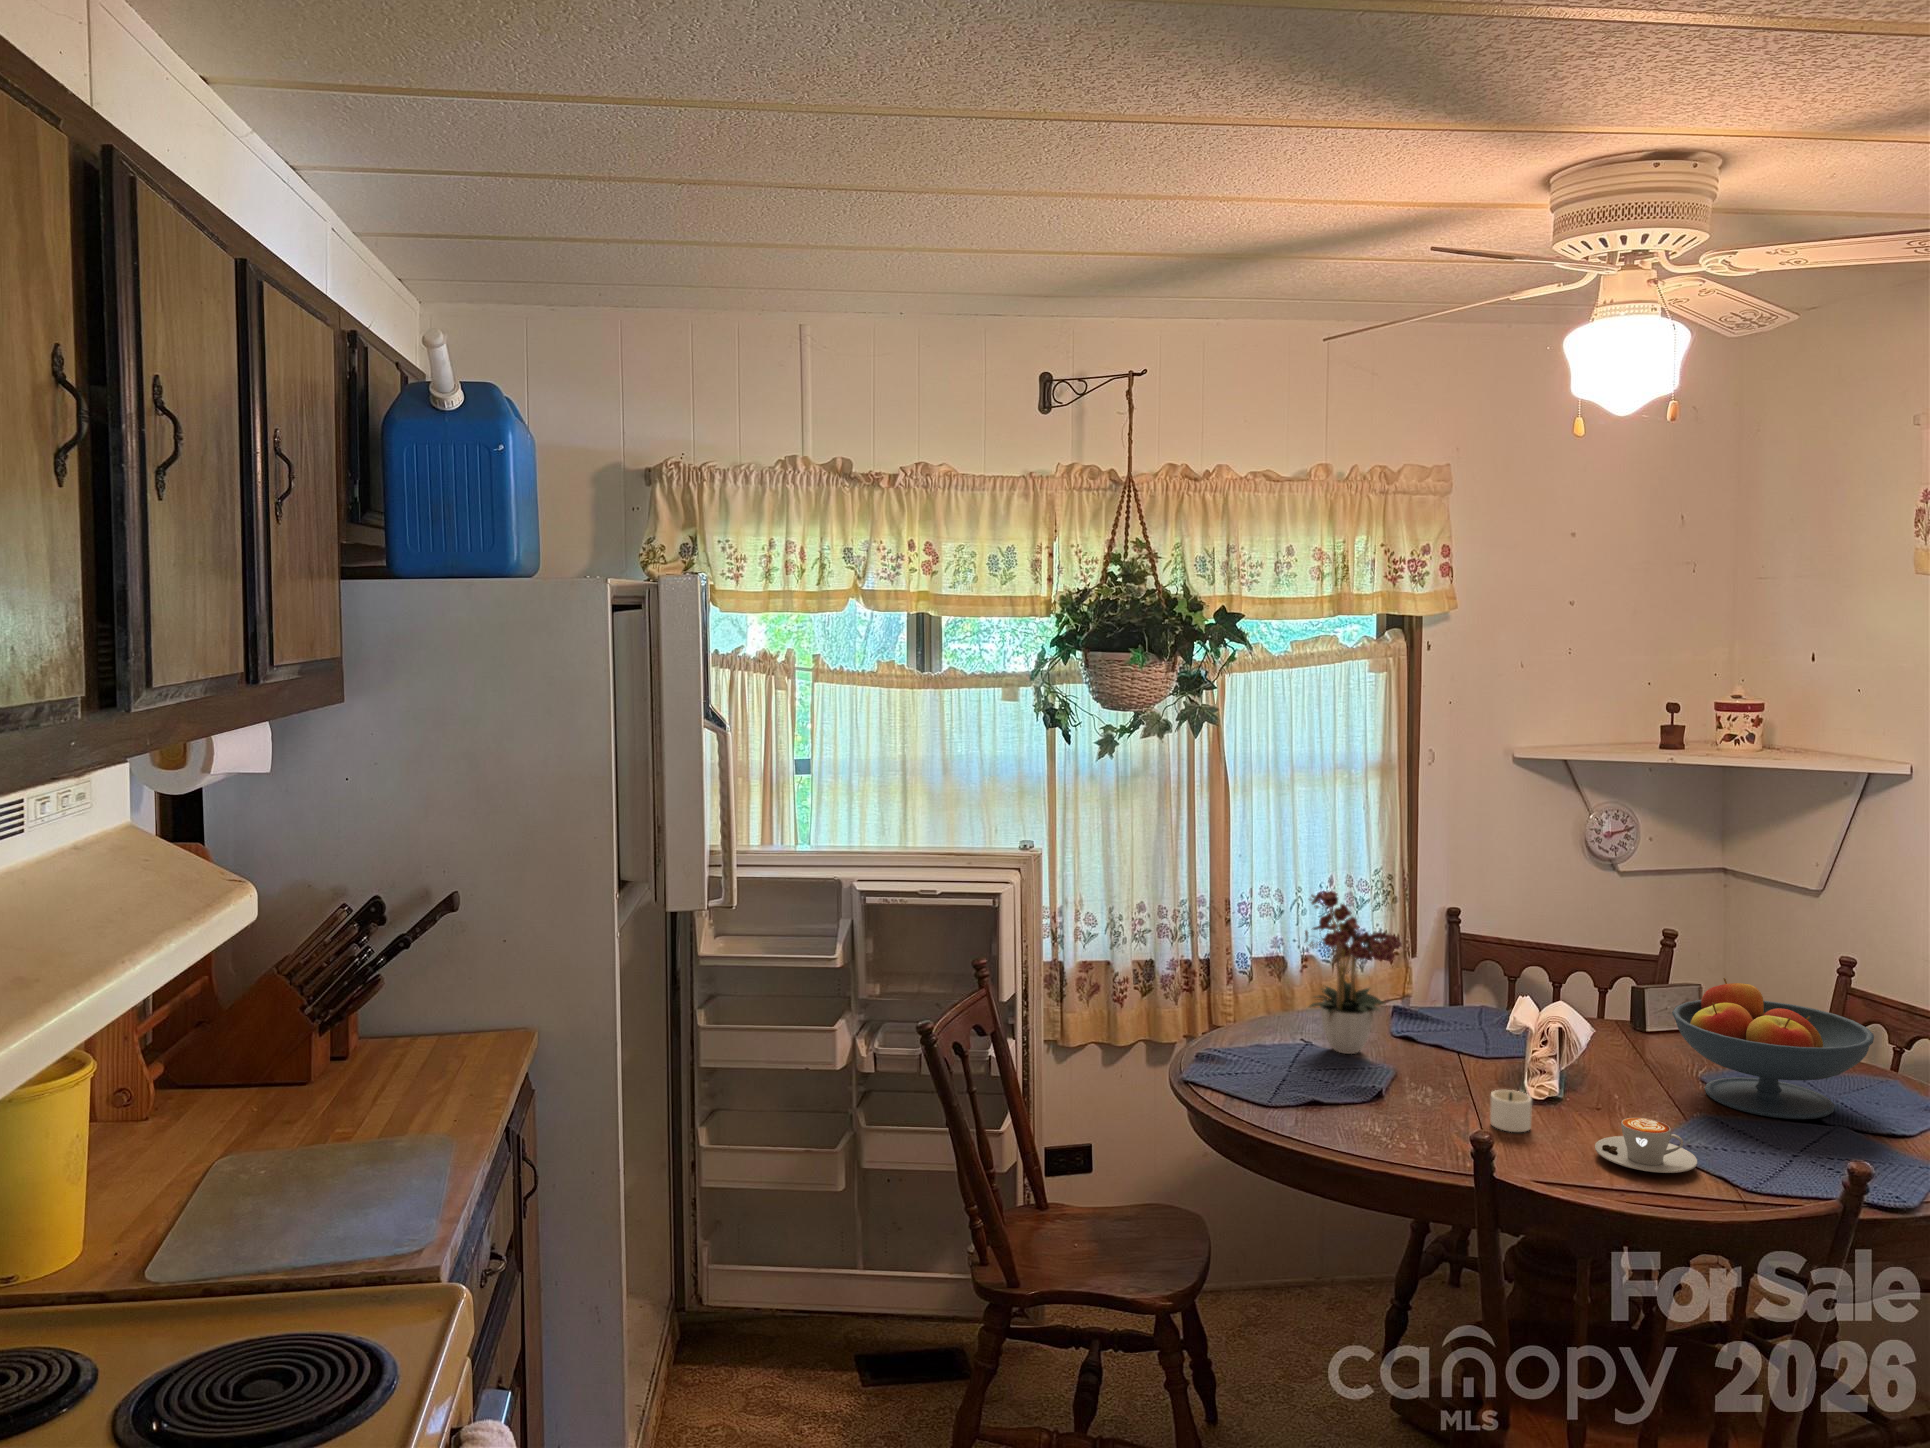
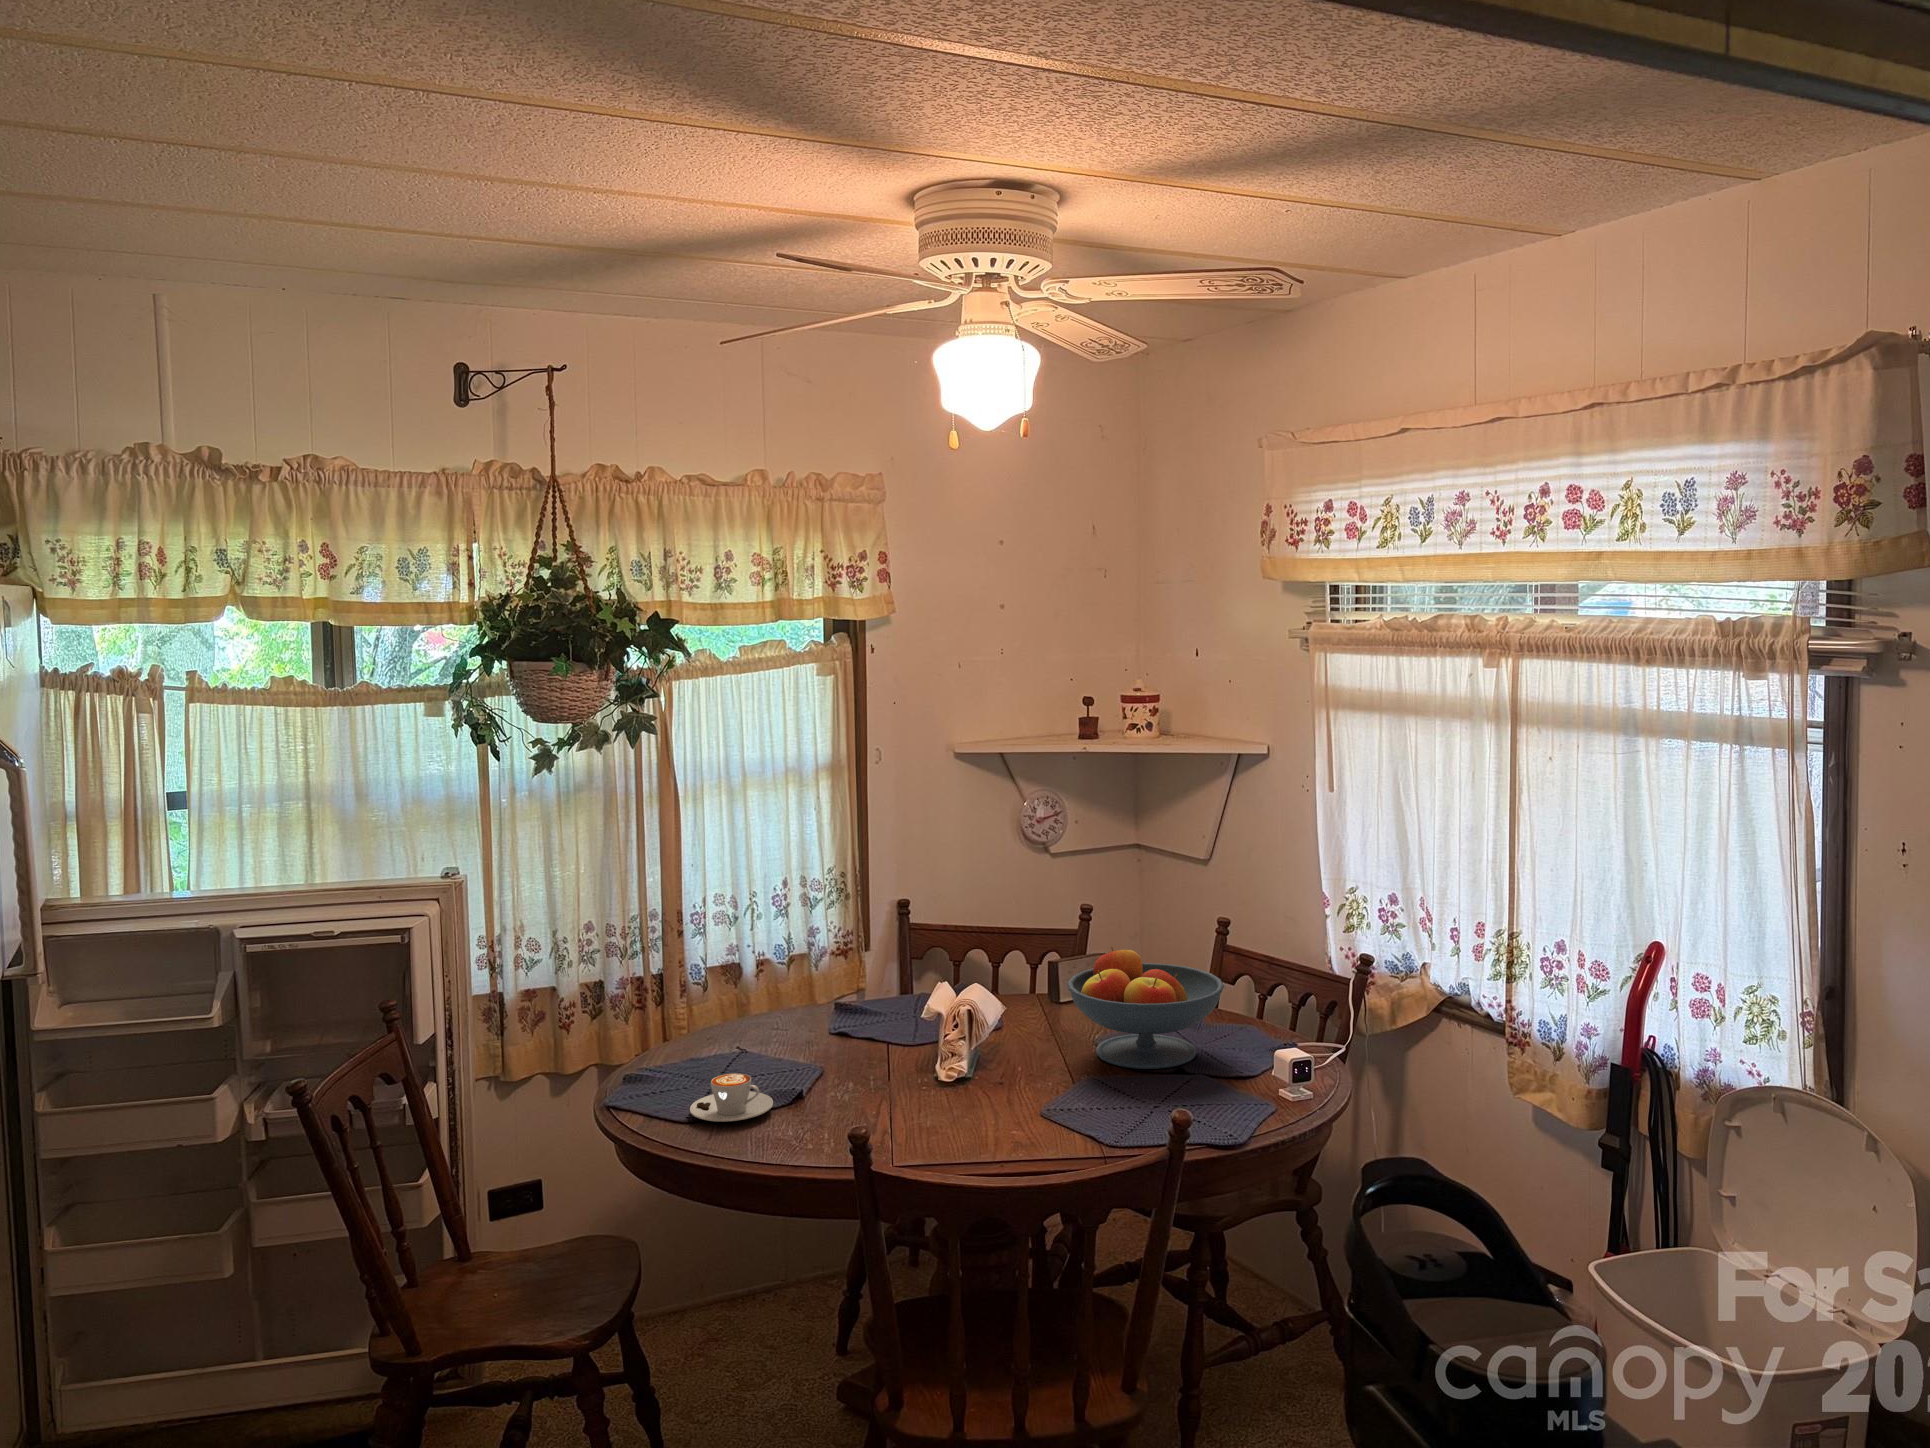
flower arrangement: present [1305,891,1402,1054] -> none [730,888,841,1058]
candle: present [1490,1090,1532,1132] -> none [900,1076,948,1118]
coffee cup: present [1595,1117,1697,1173] -> present [690,1073,773,1122]

